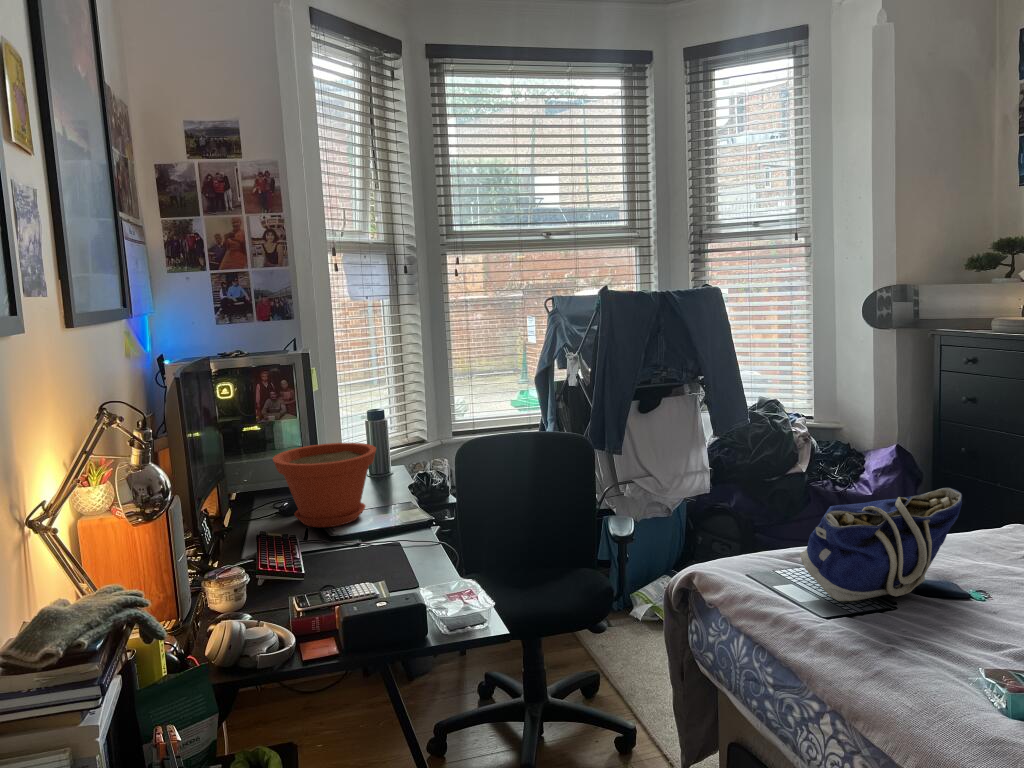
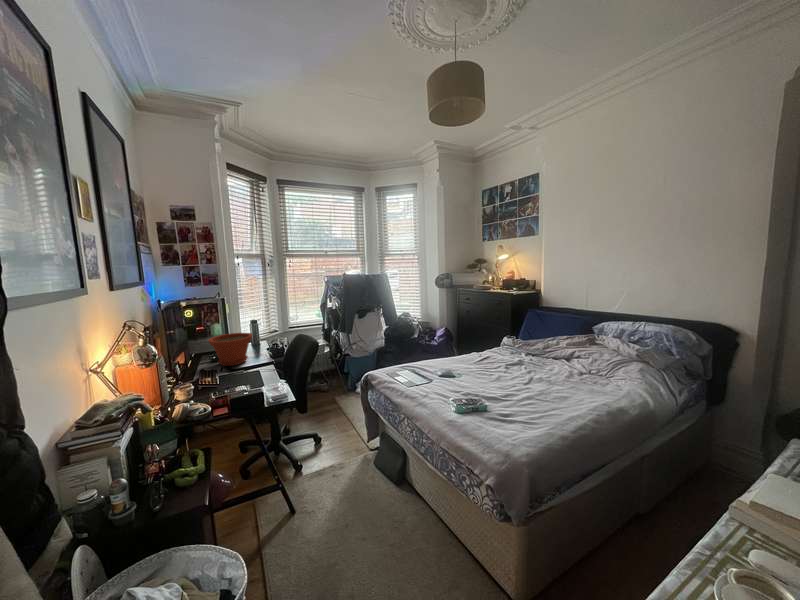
tote bag: present [800,488,962,601] -> none [403,342,452,381]

